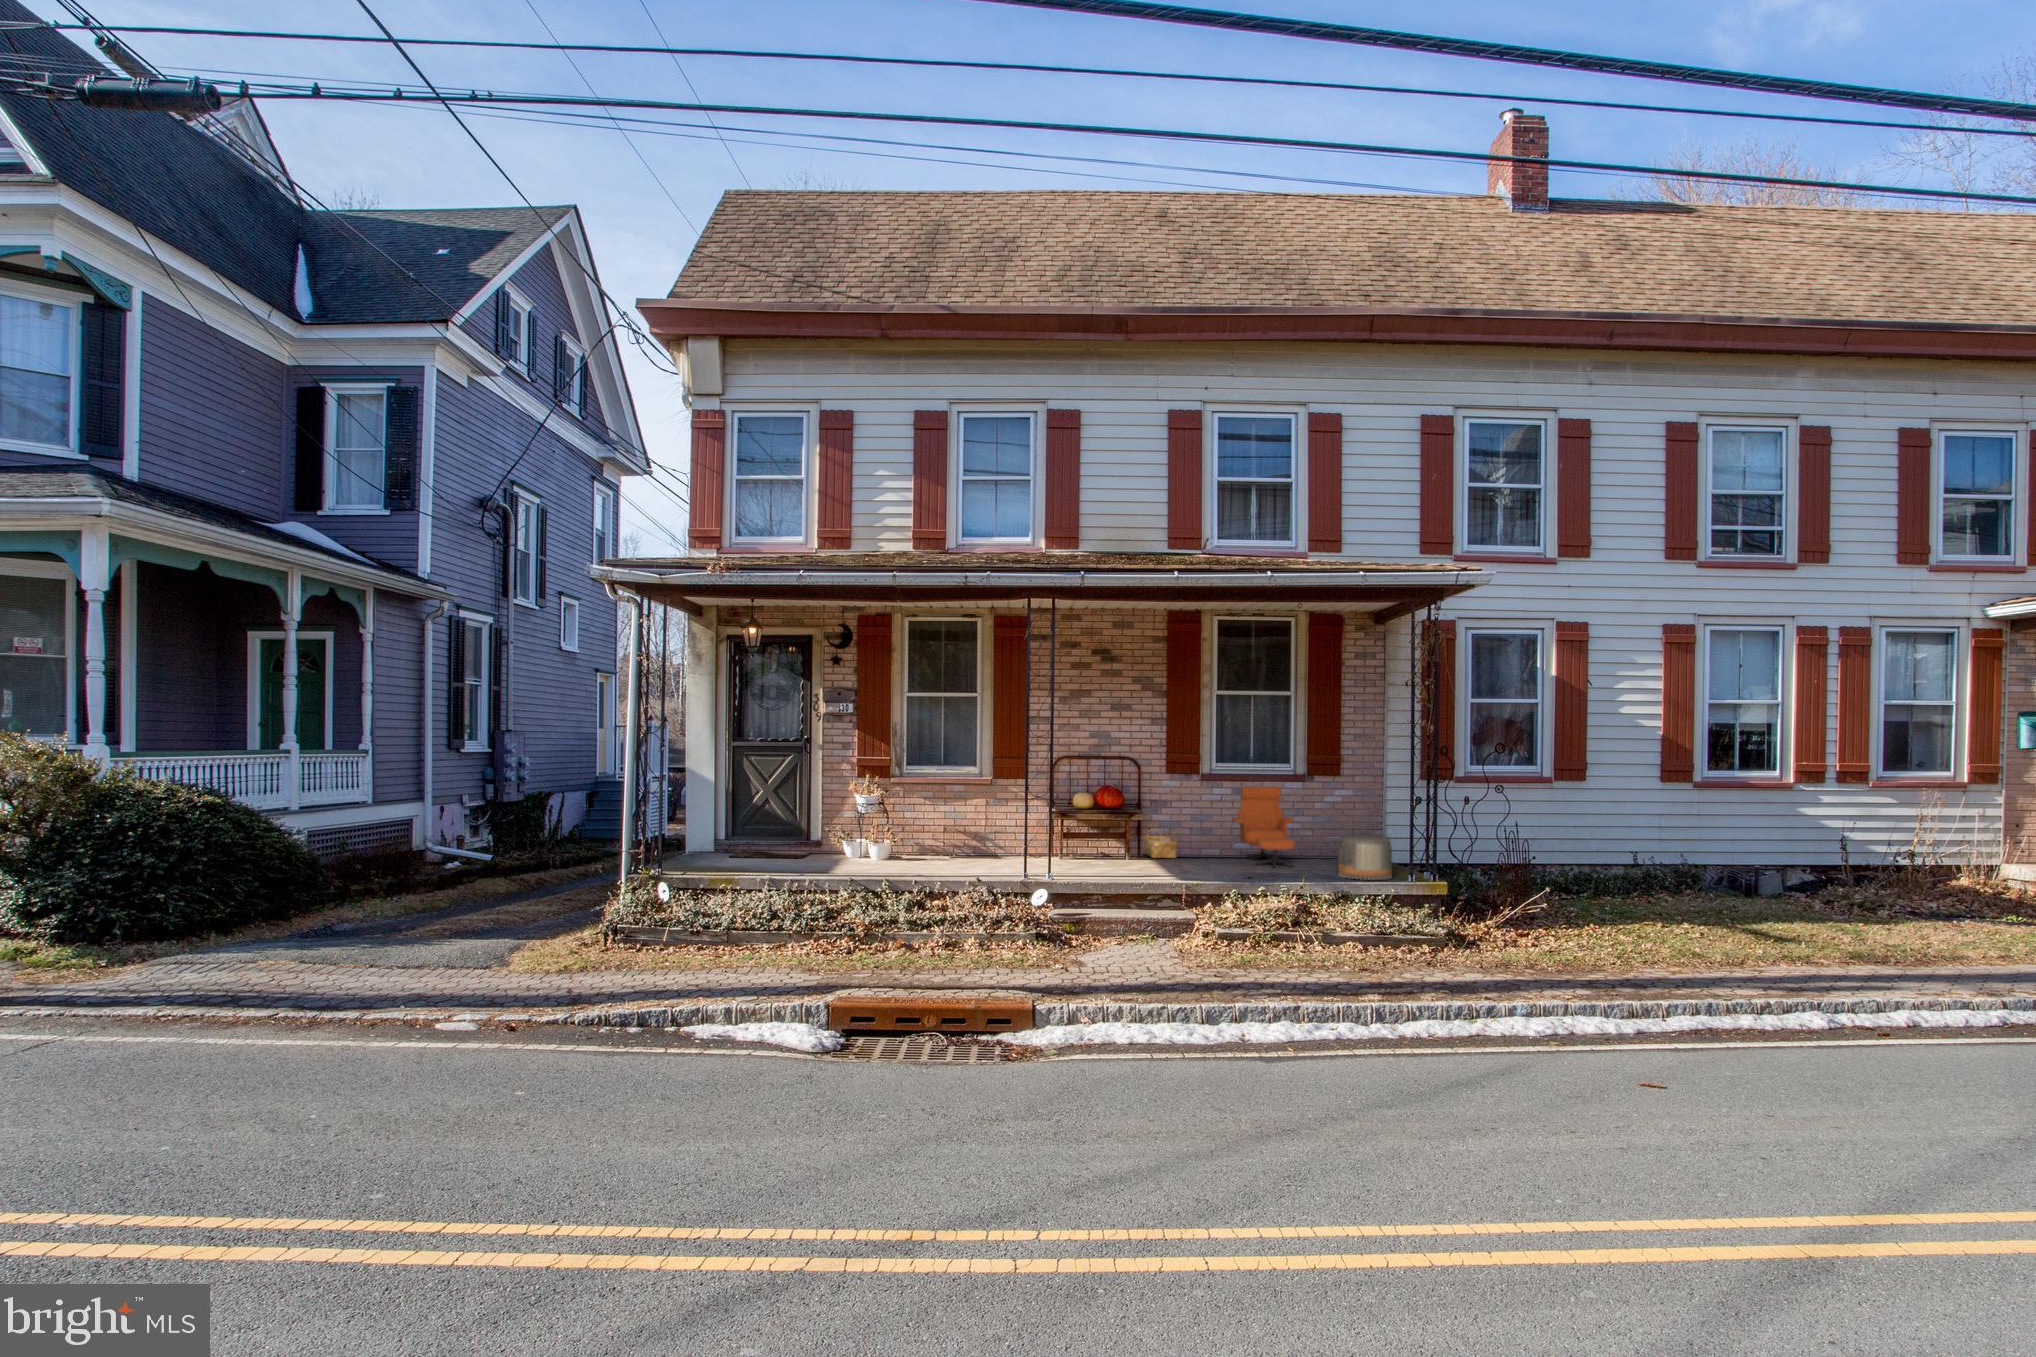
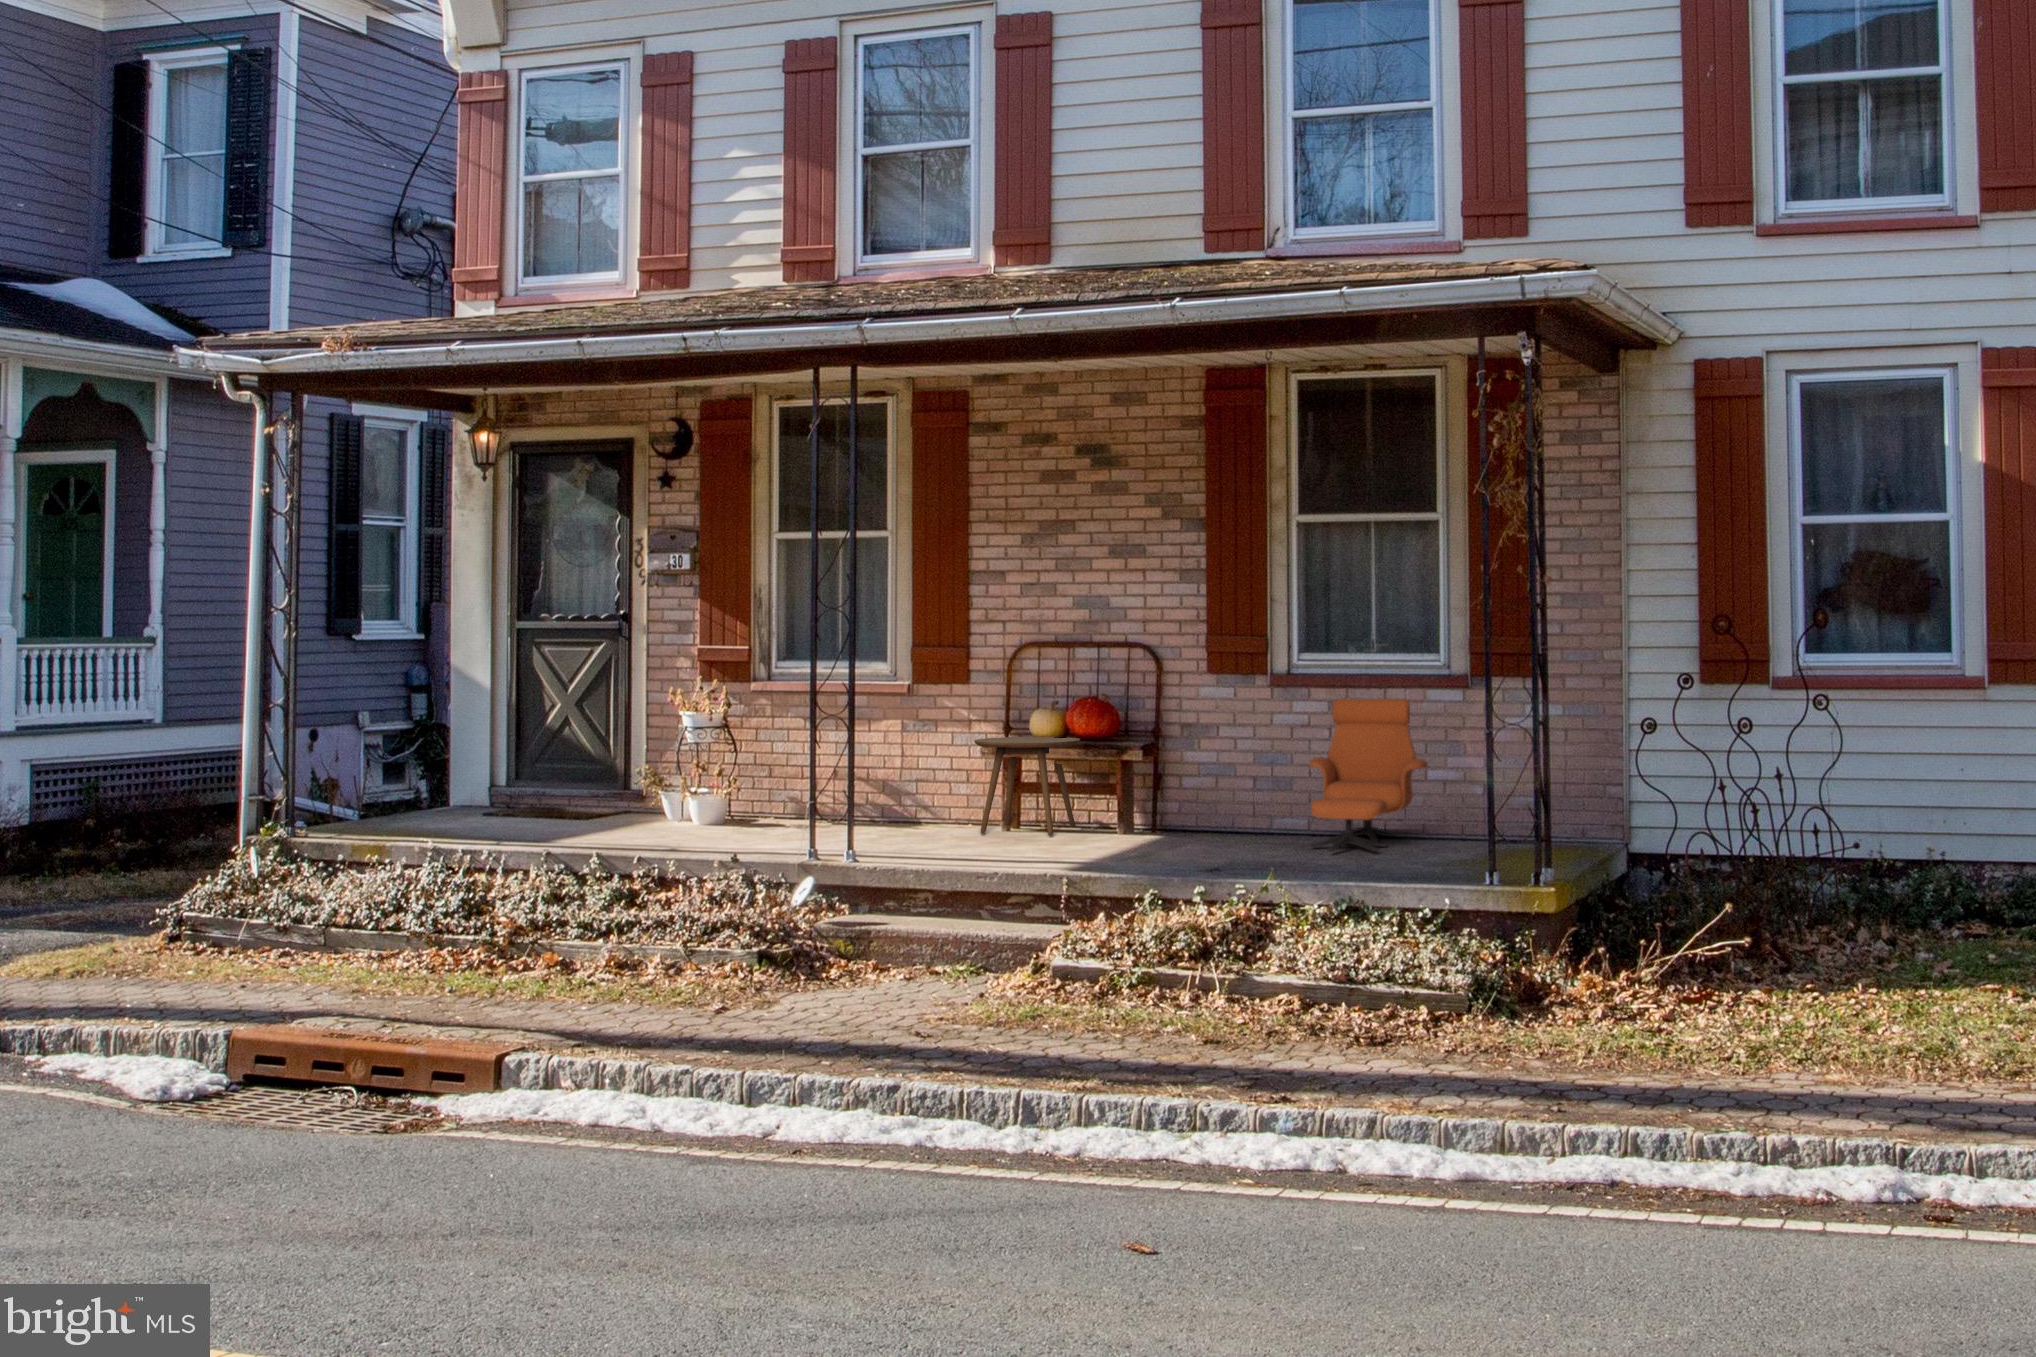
side table: none [1057,808,1115,862] -> present [975,737,1080,835]
pouf: present [1338,834,1392,880] -> none [1417,790,1522,881]
woven basket: present [1143,835,1177,858] -> none [1145,778,1205,832]

